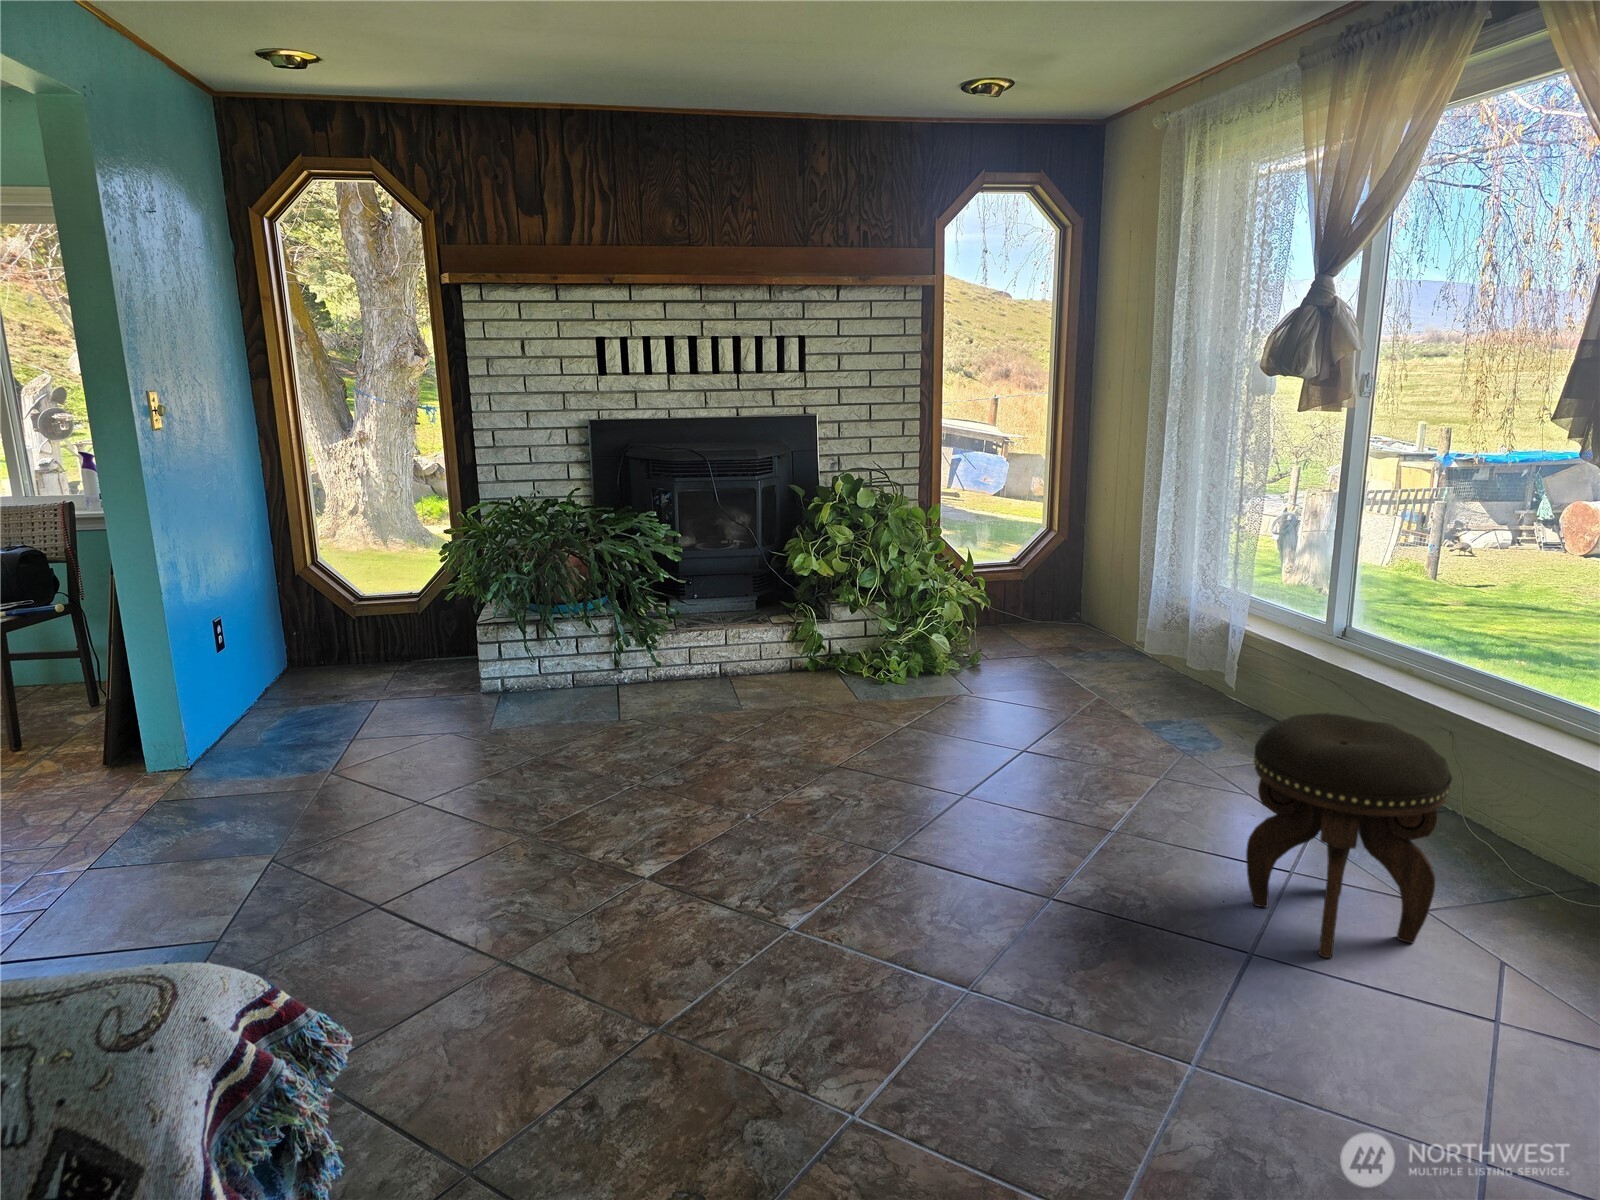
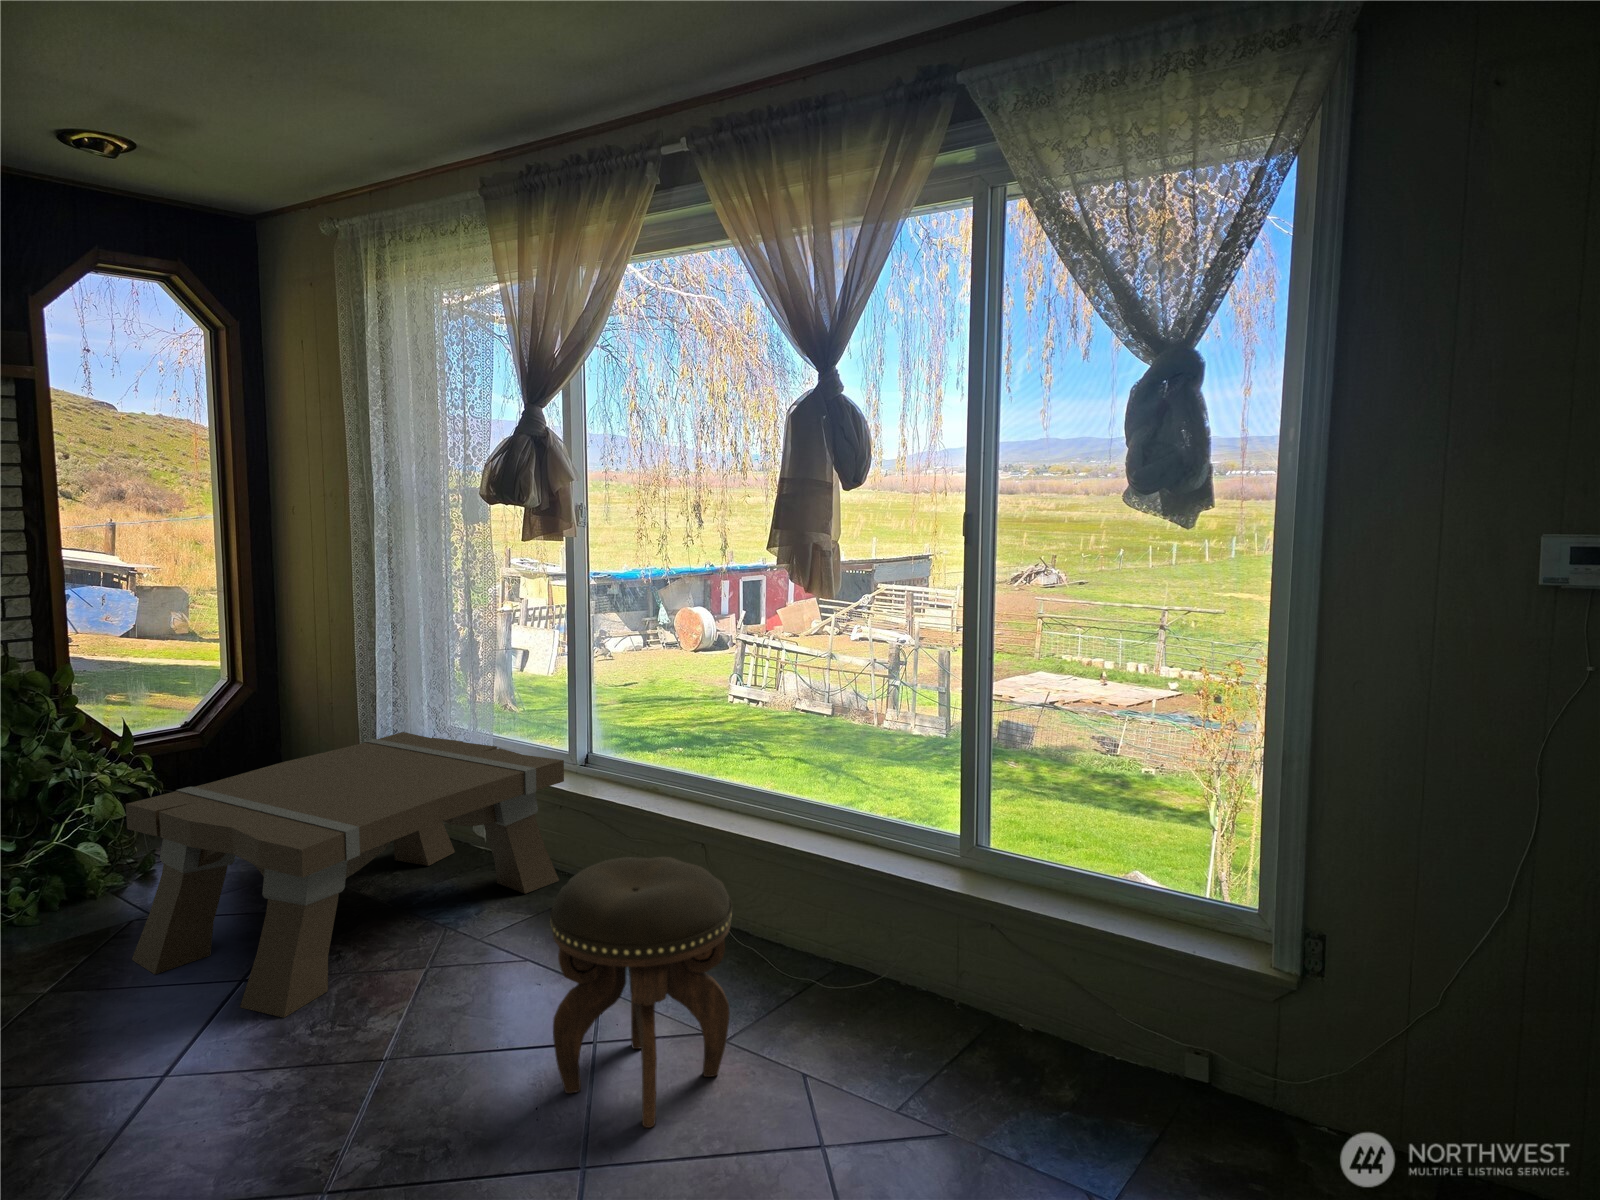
coffee table: none [955,584,1316,782] -> present [126,732,564,1018]

